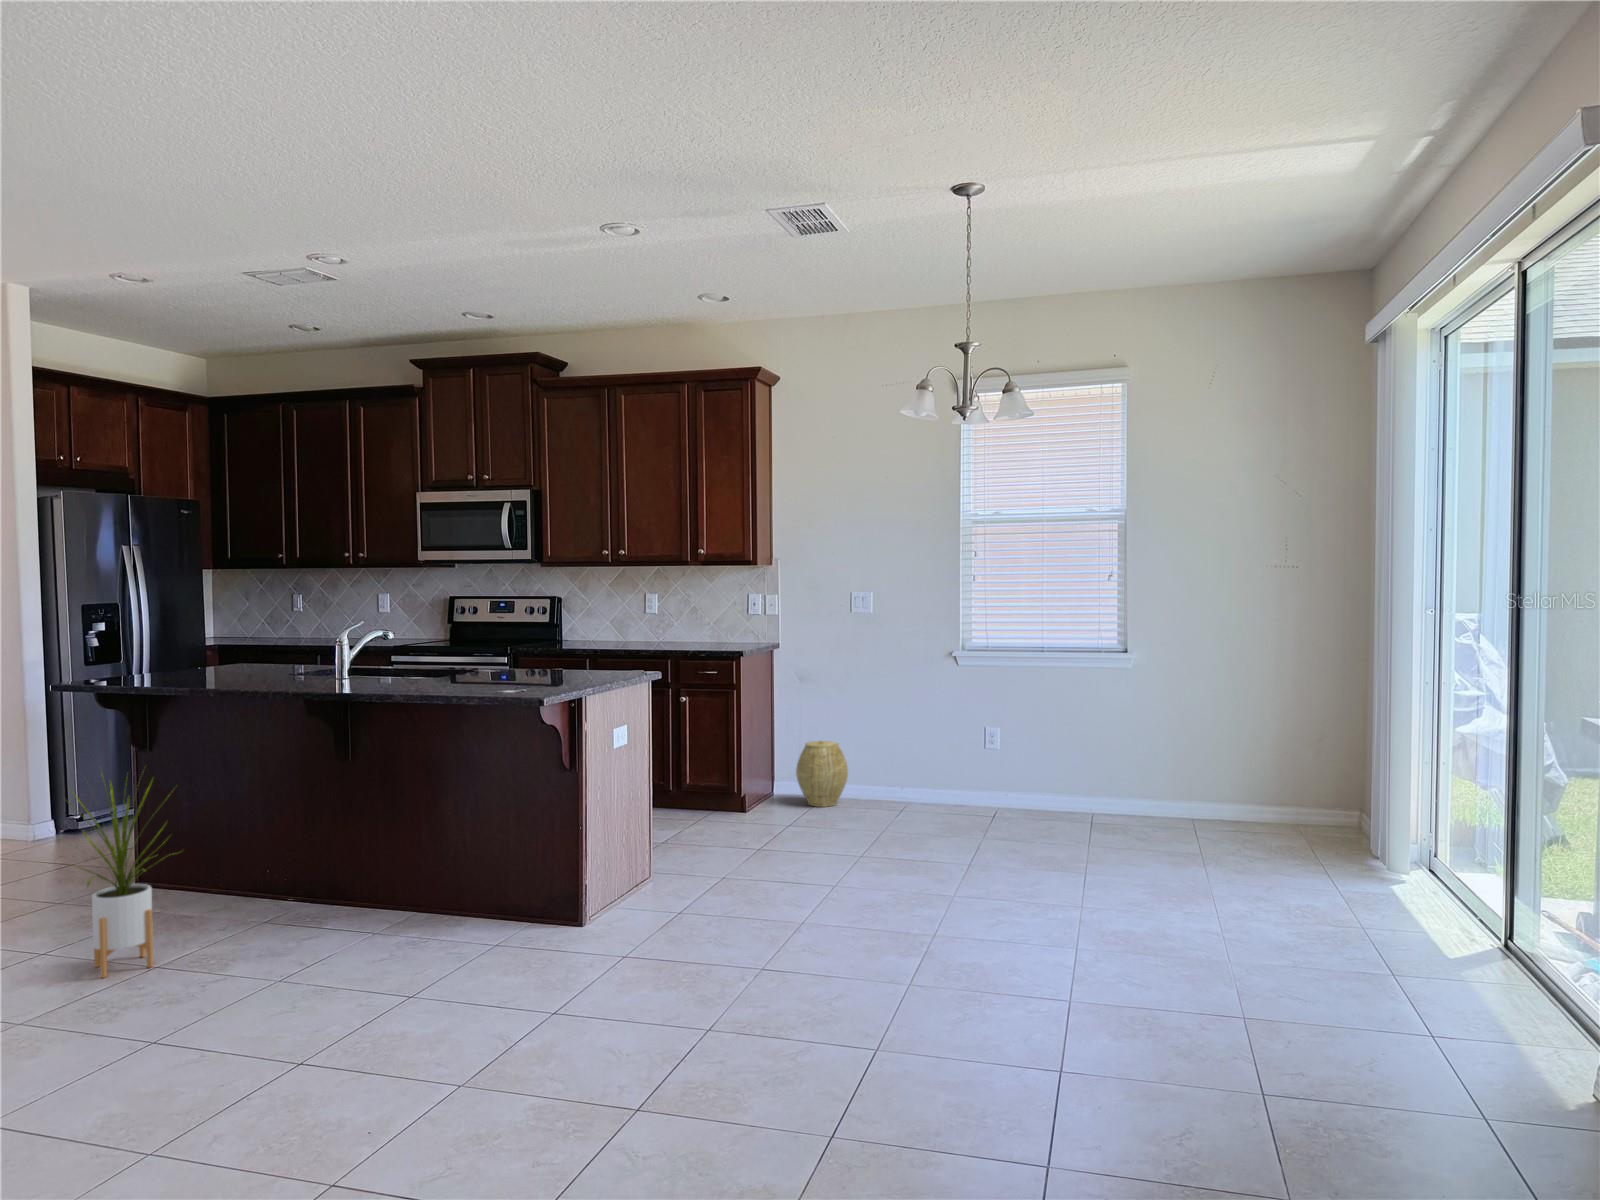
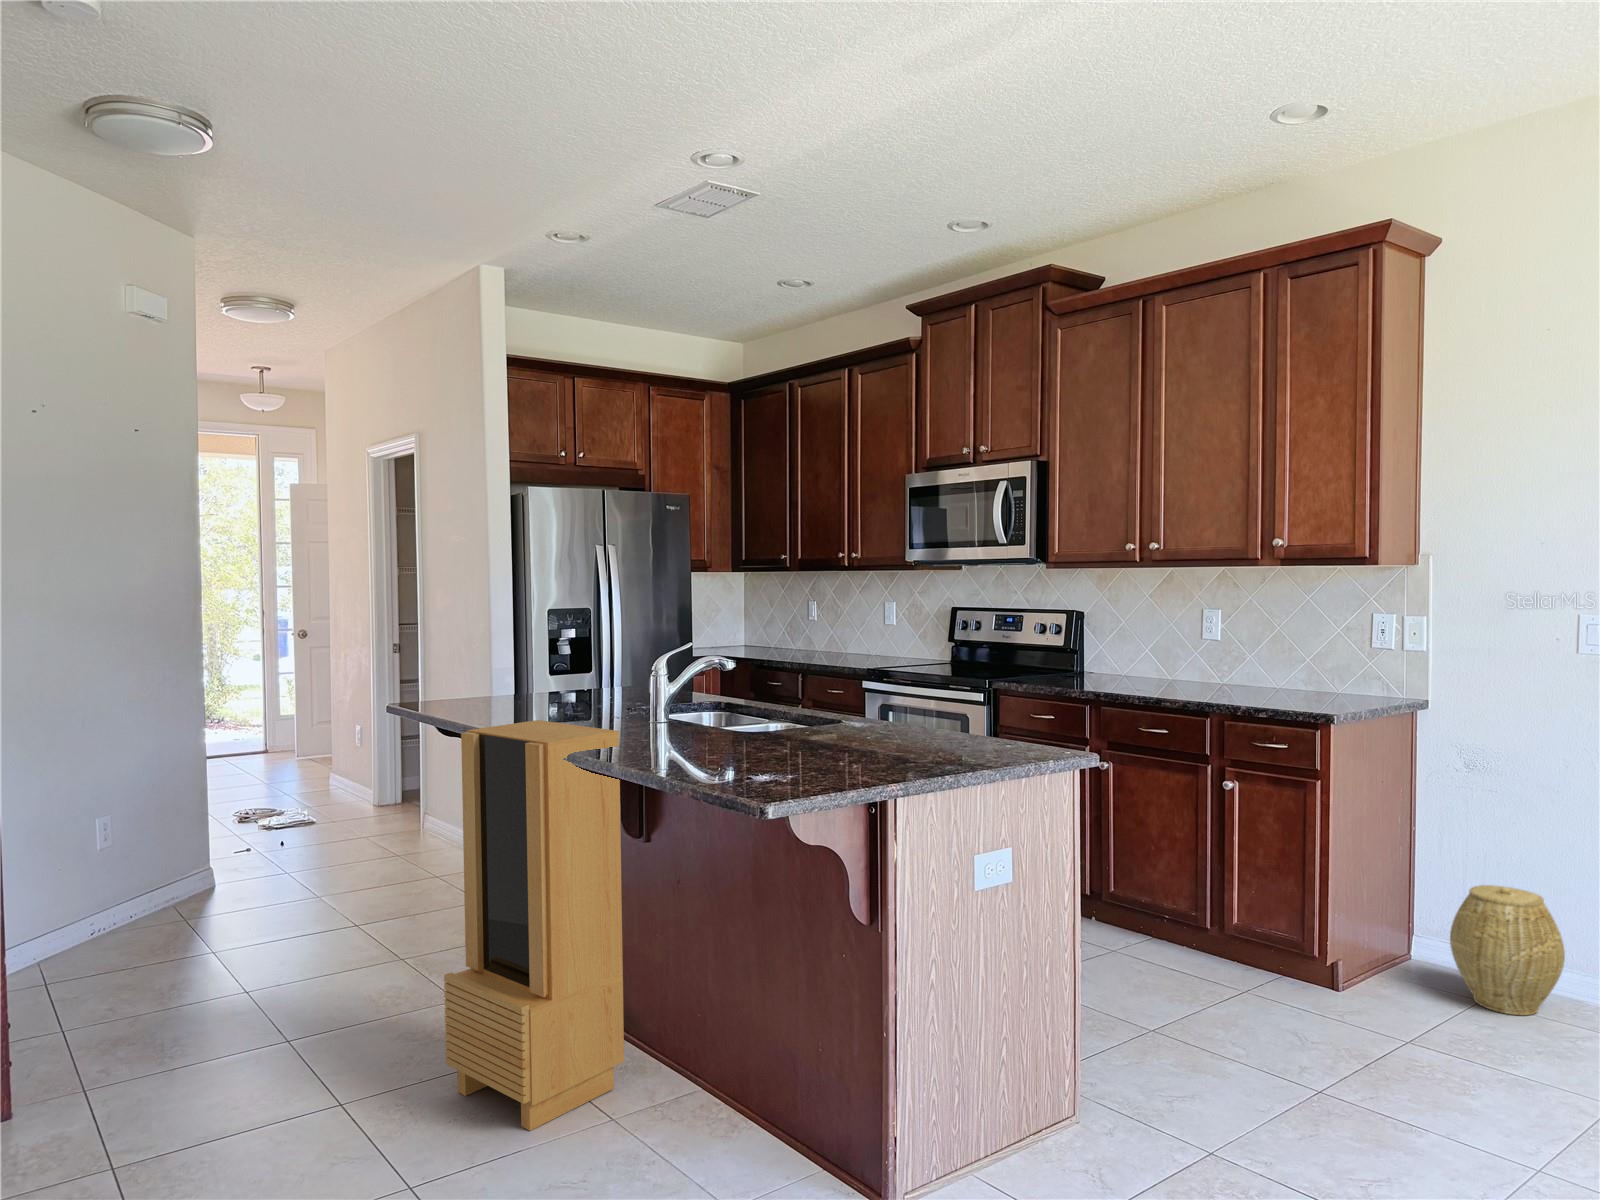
storage cabinet: none [224,675,359,946] -> present [444,720,624,1131]
house plant: present [71,777,170,978] -> none [242,828,402,1108]

